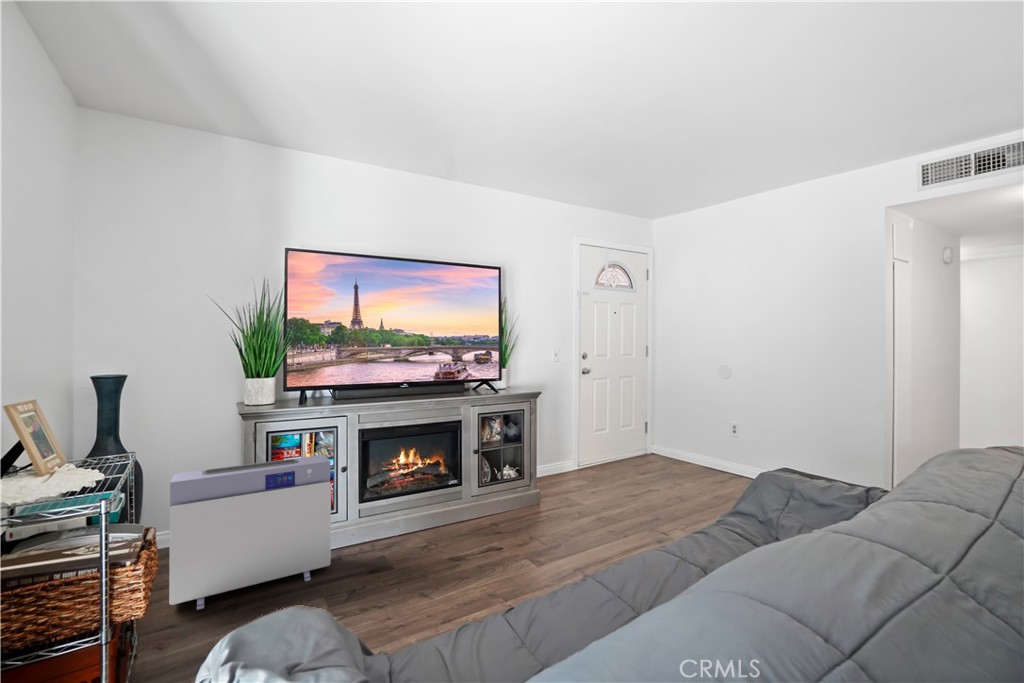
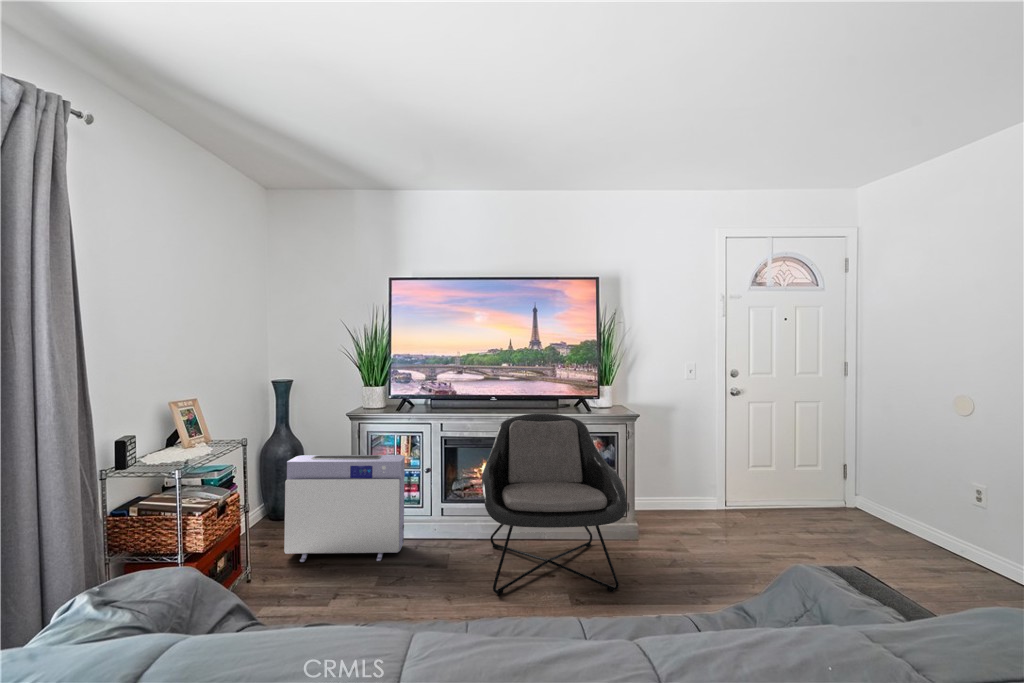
lounge chair: none [420,397,571,576] -> present [482,413,627,595]

